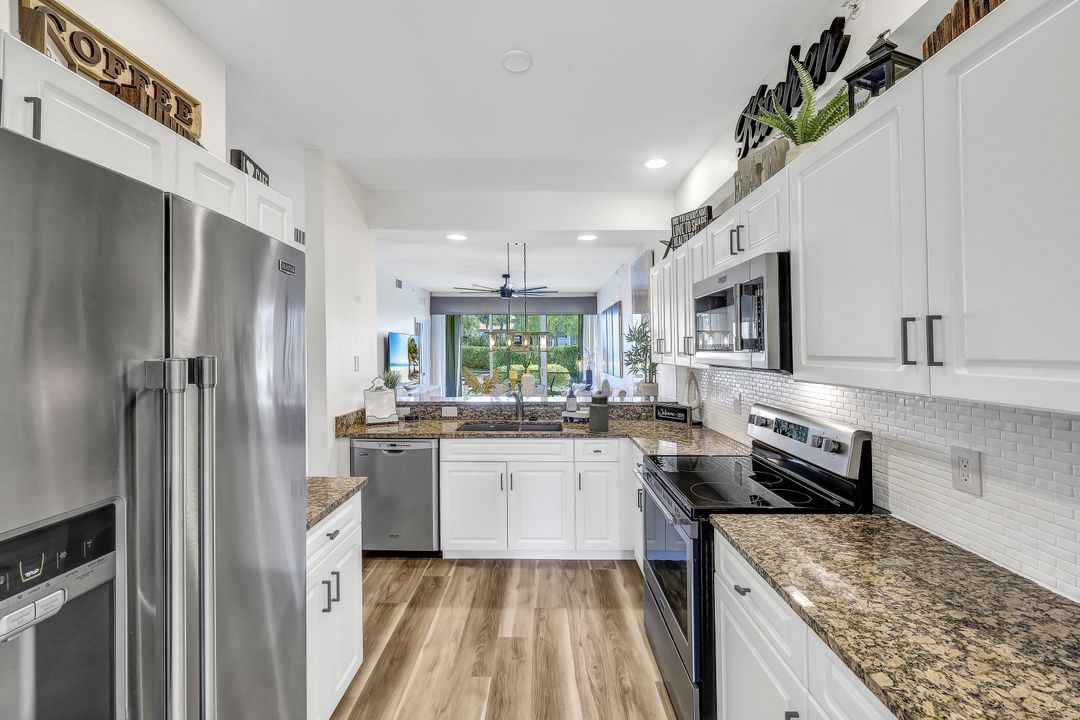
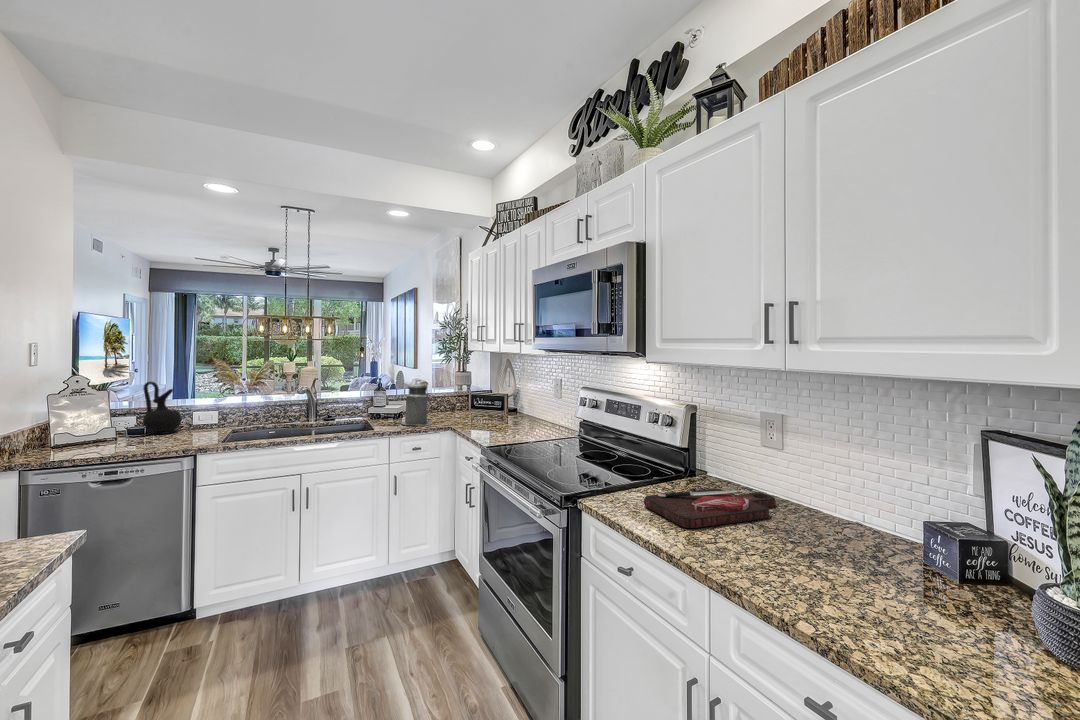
ceramic jug: none [400,390,424,430] -> present [143,382,181,434]
cutting board: none [775,525,958,572] -> present [643,489,776,528]

